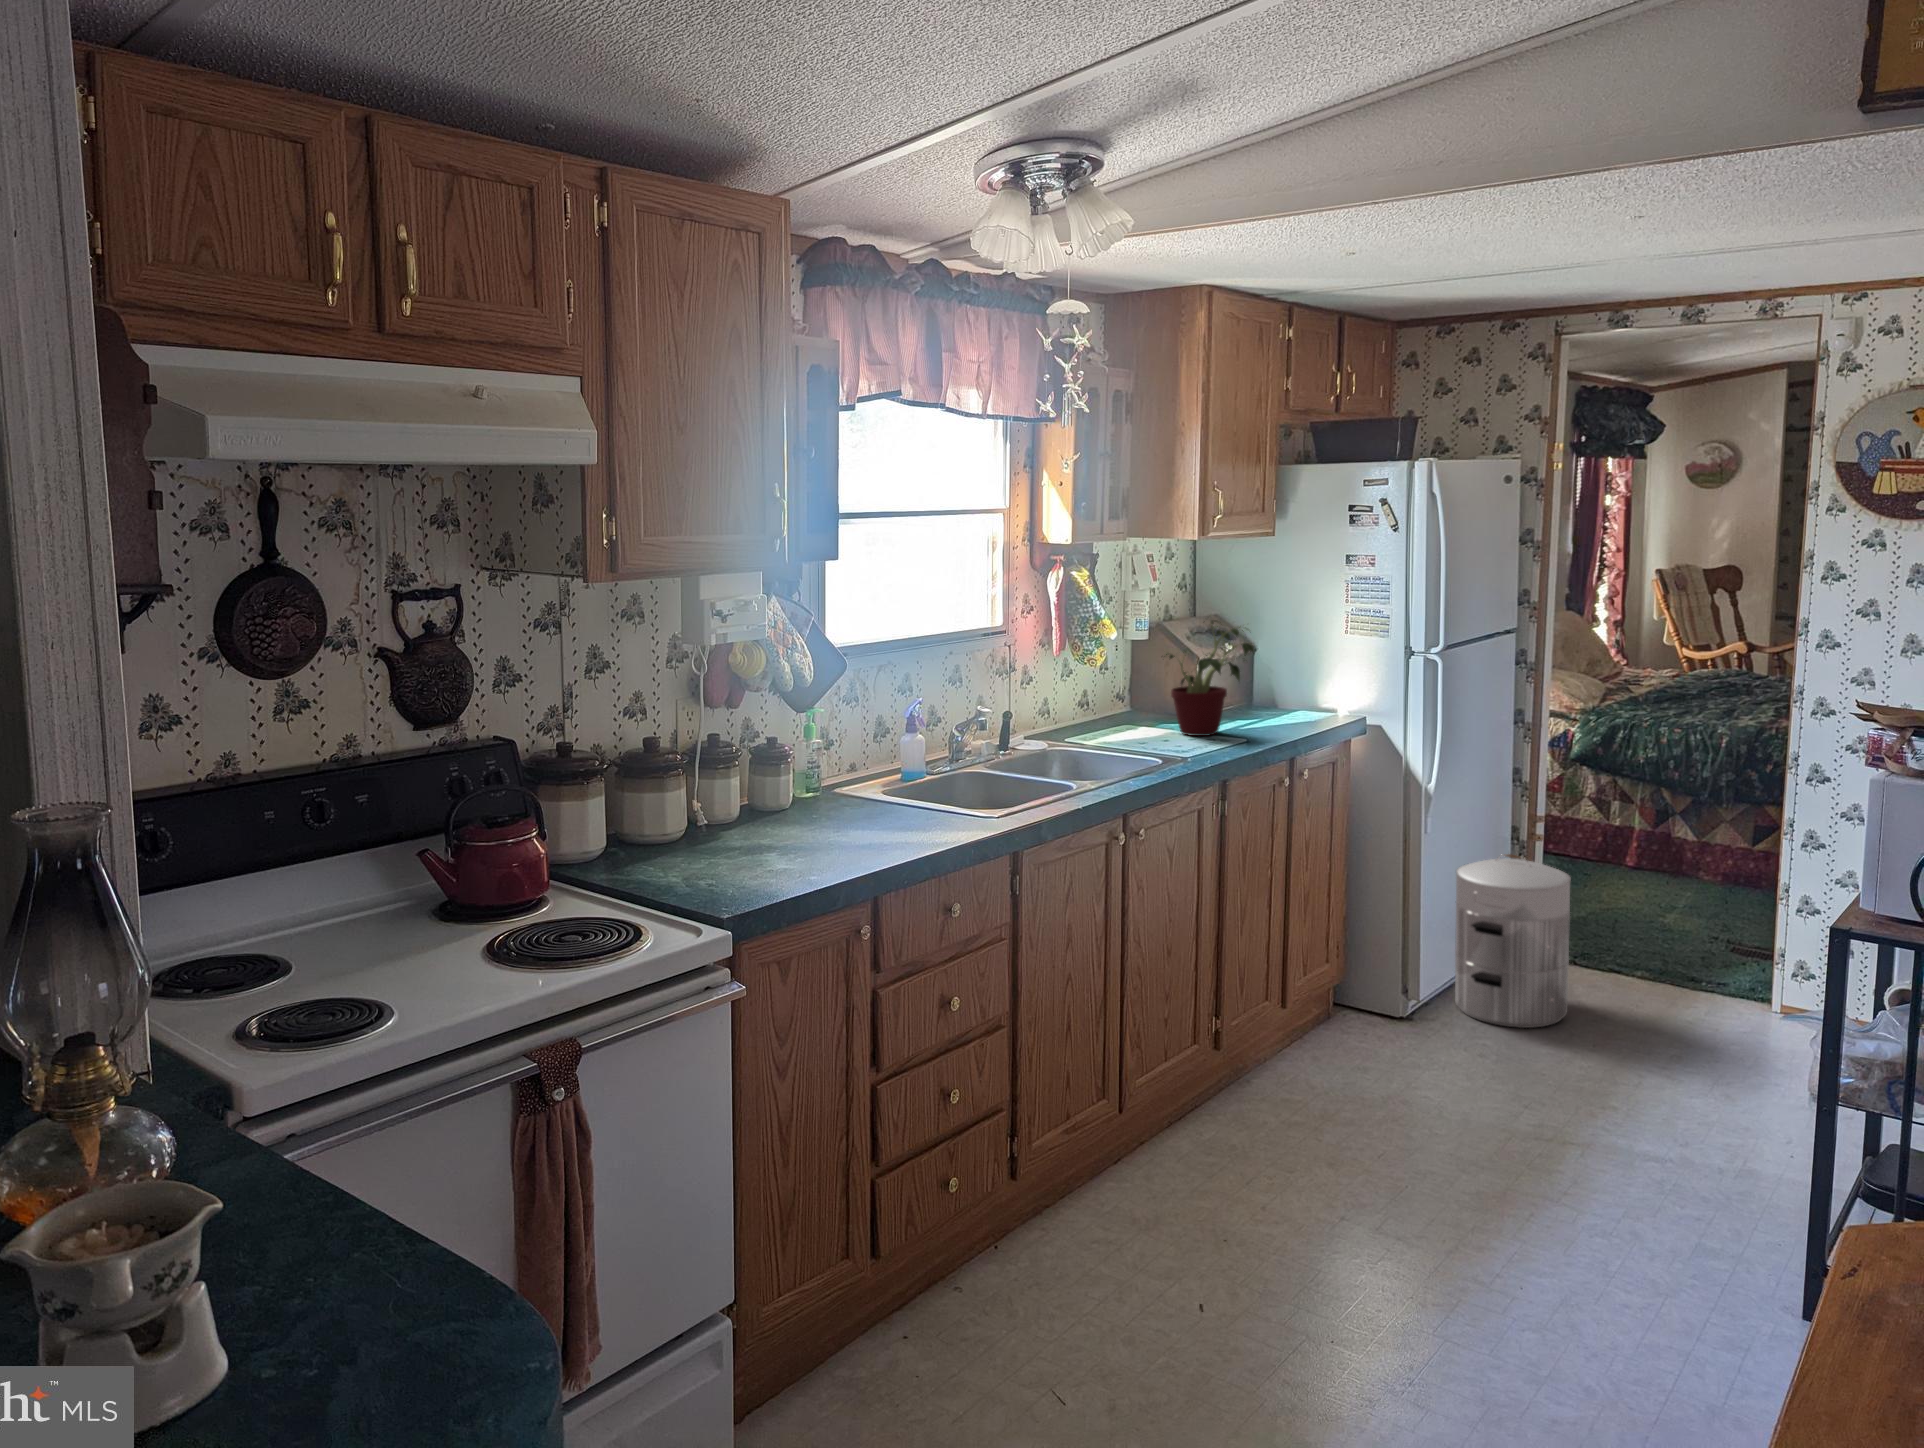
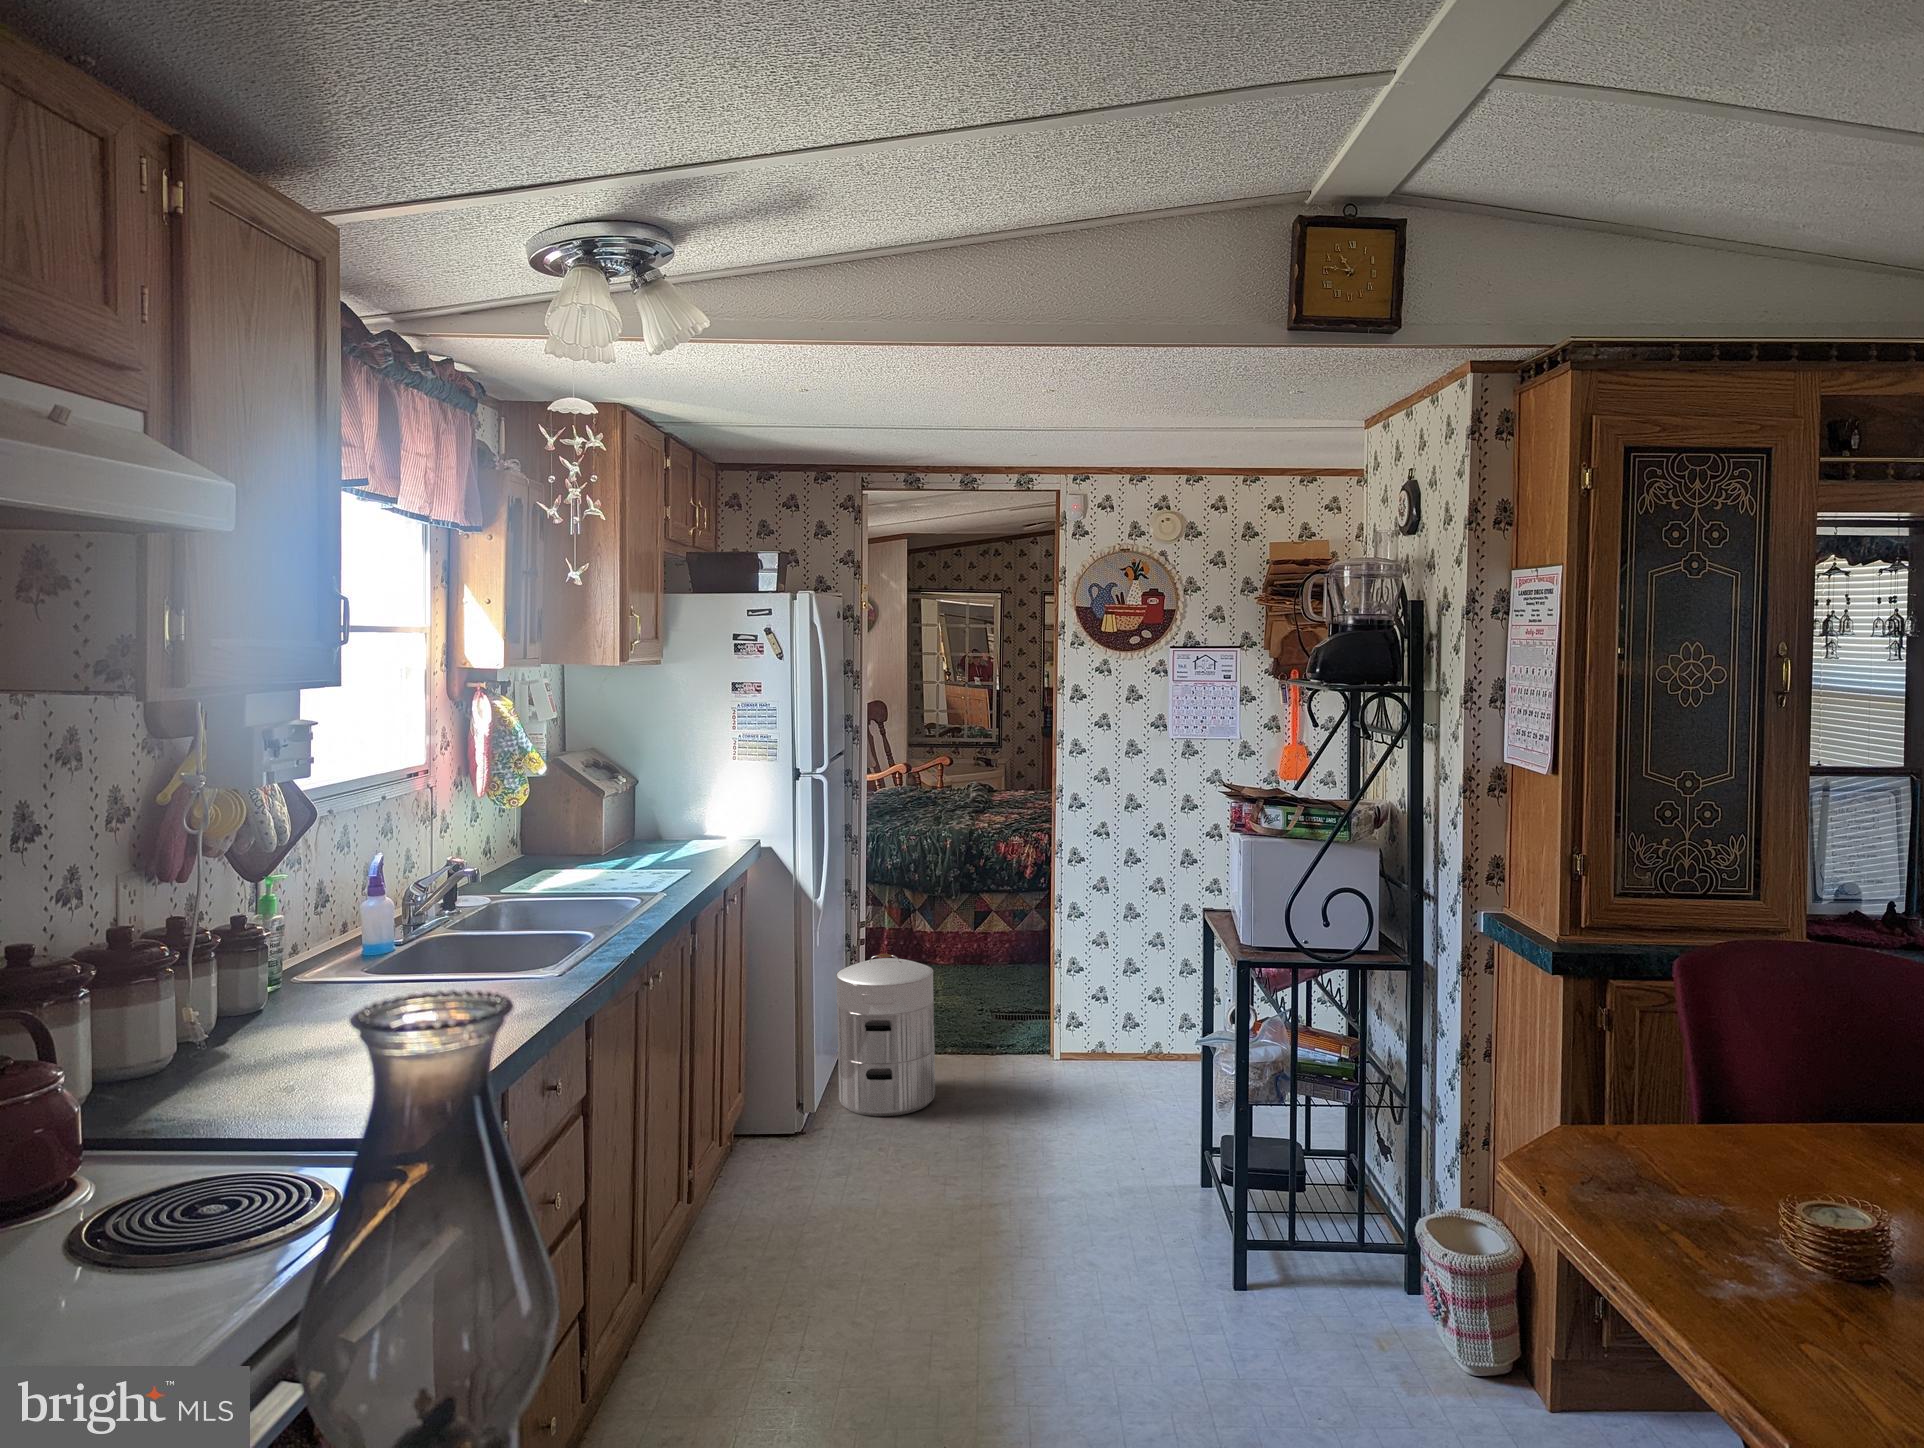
potted plant: present [1166,615,1254,736] -> none [582,741,684,871]

